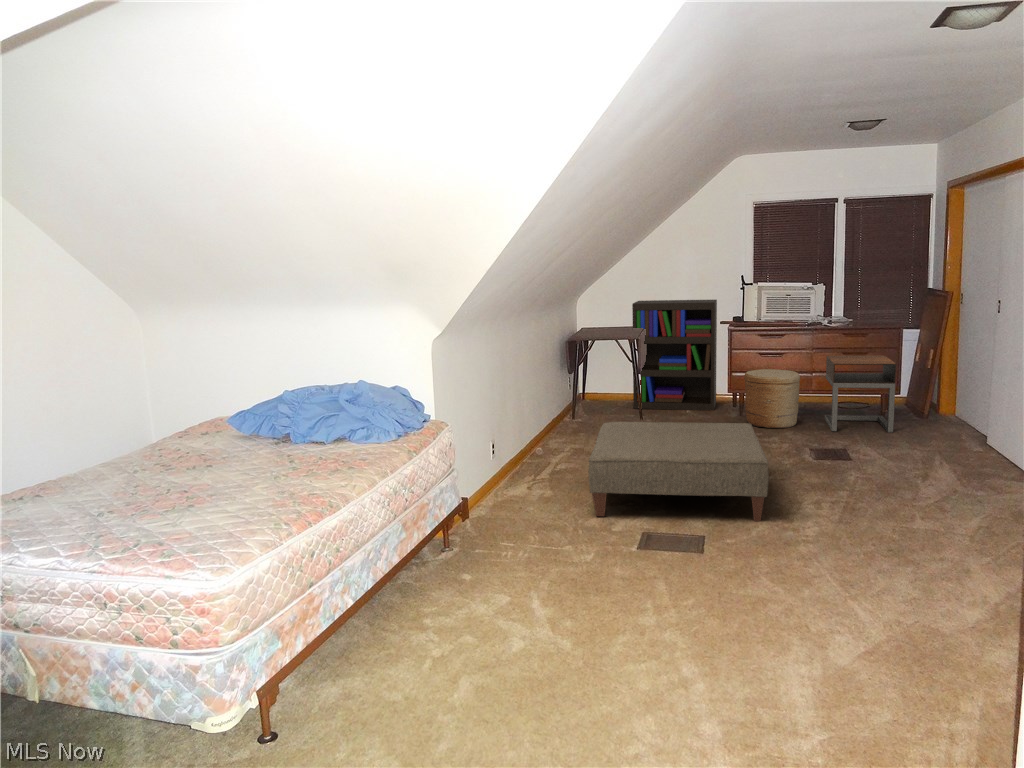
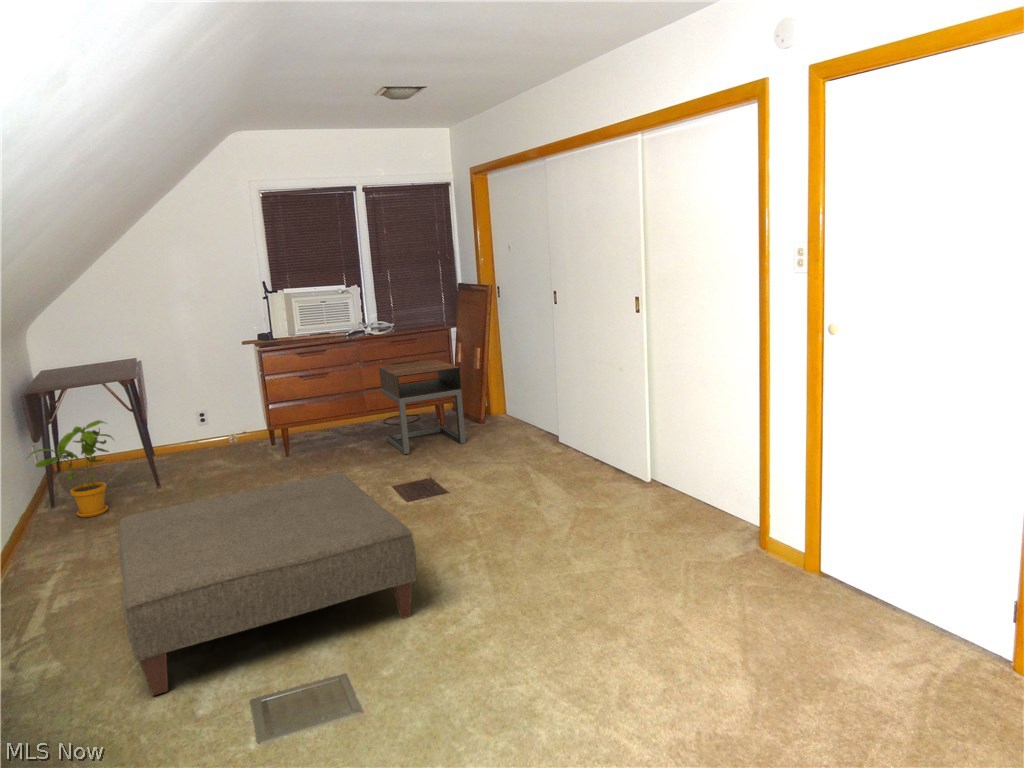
bookshelf: present [632,300,717,410] -> none [115,313,252,471]
house plant: none [565,365,618,429] -> present [28,420,113,517]
woven basket: present [744,369,800,428] -> none [291,391,361,466]

